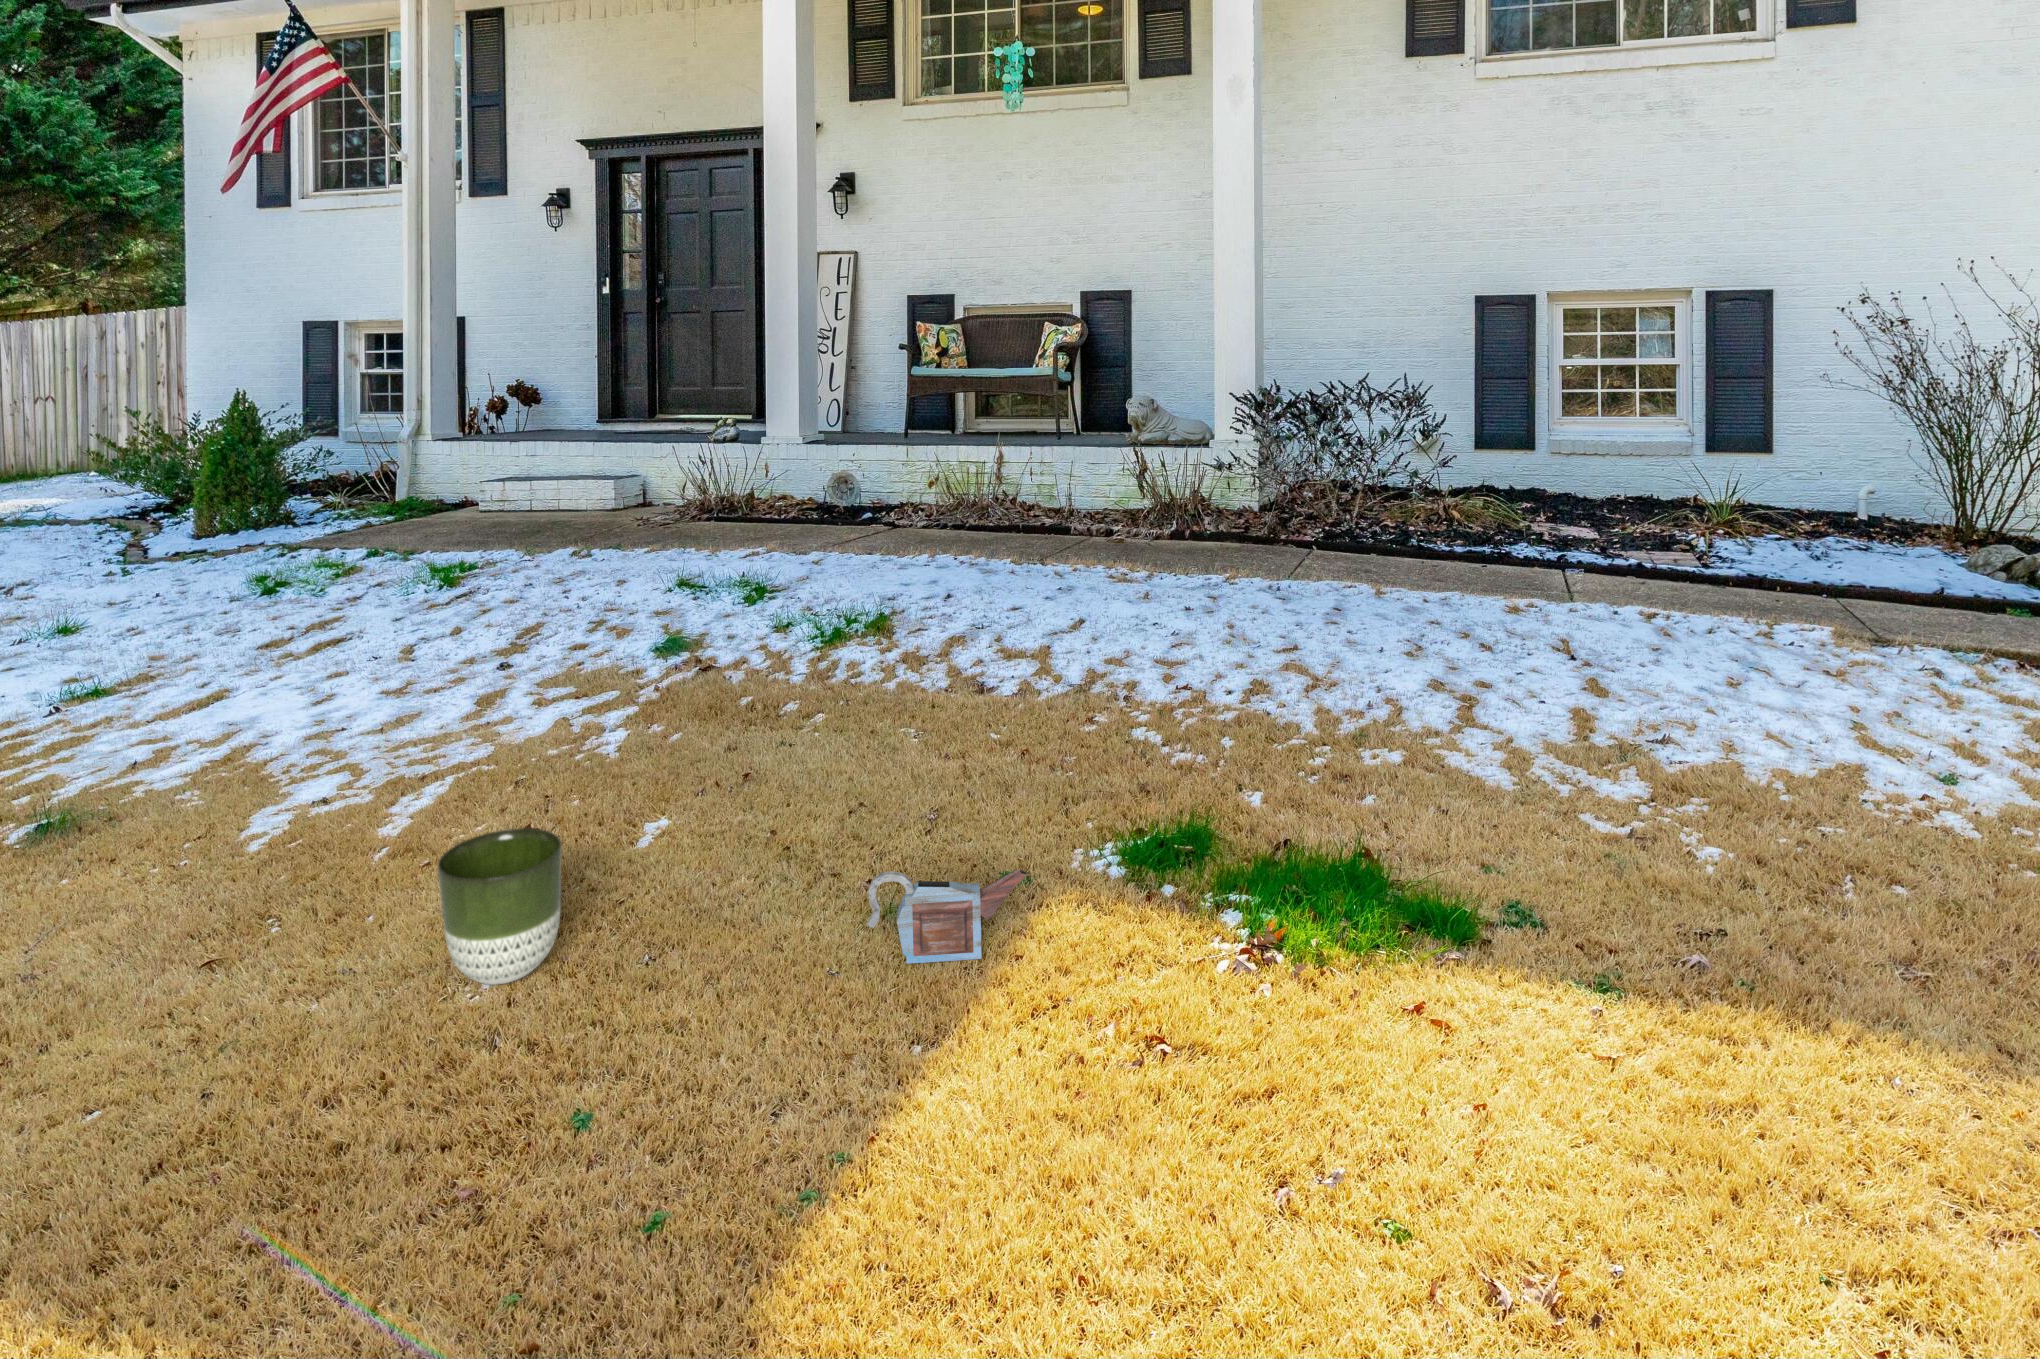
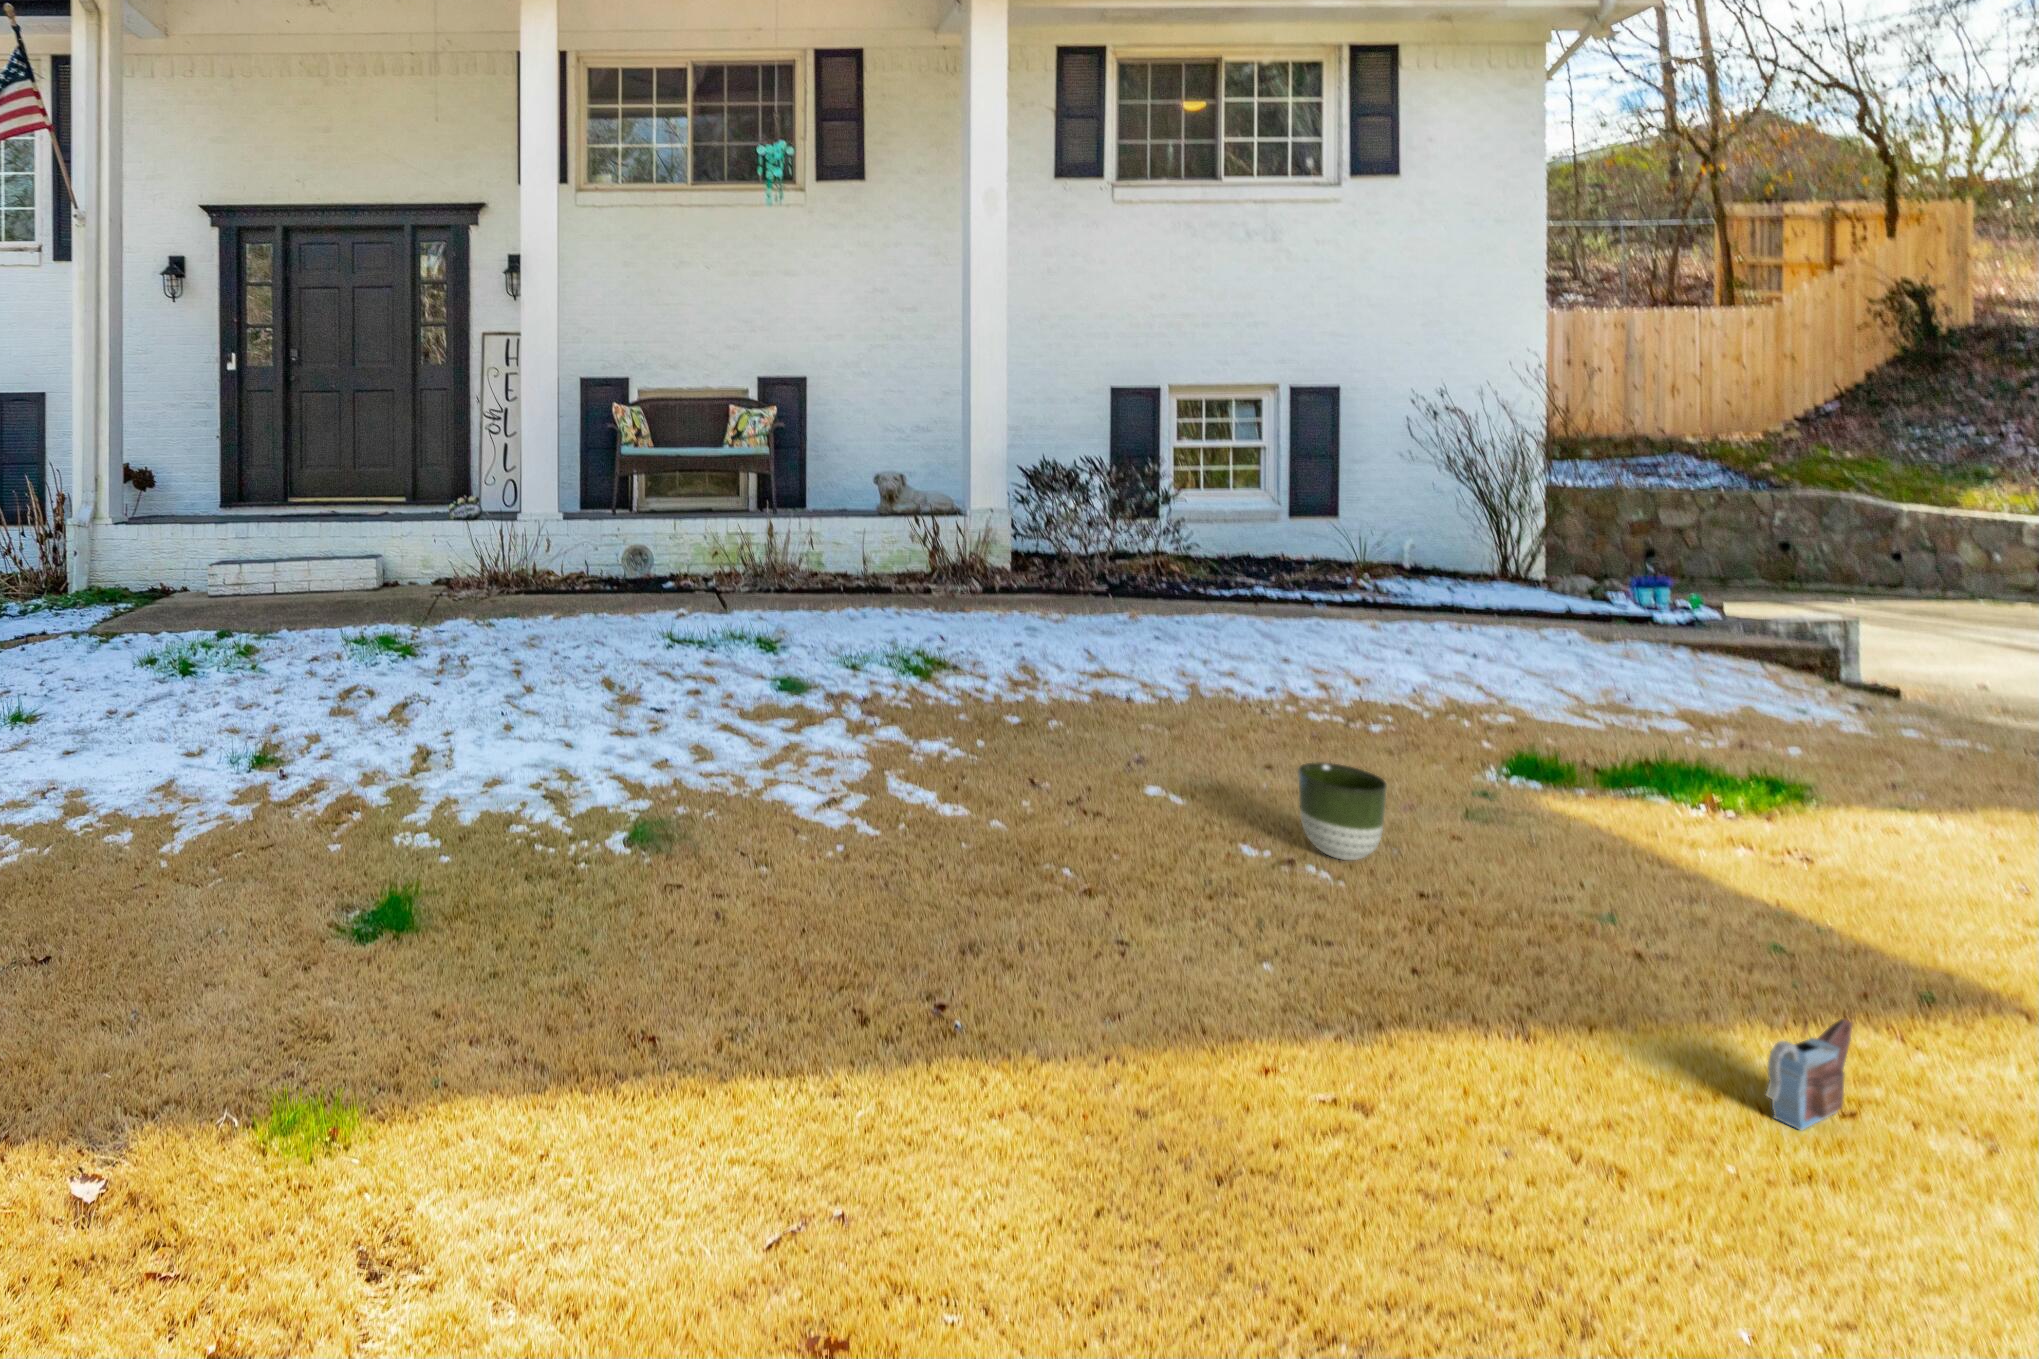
planter: present [438,828,562,985] -> present [1298,763,1387,860]

